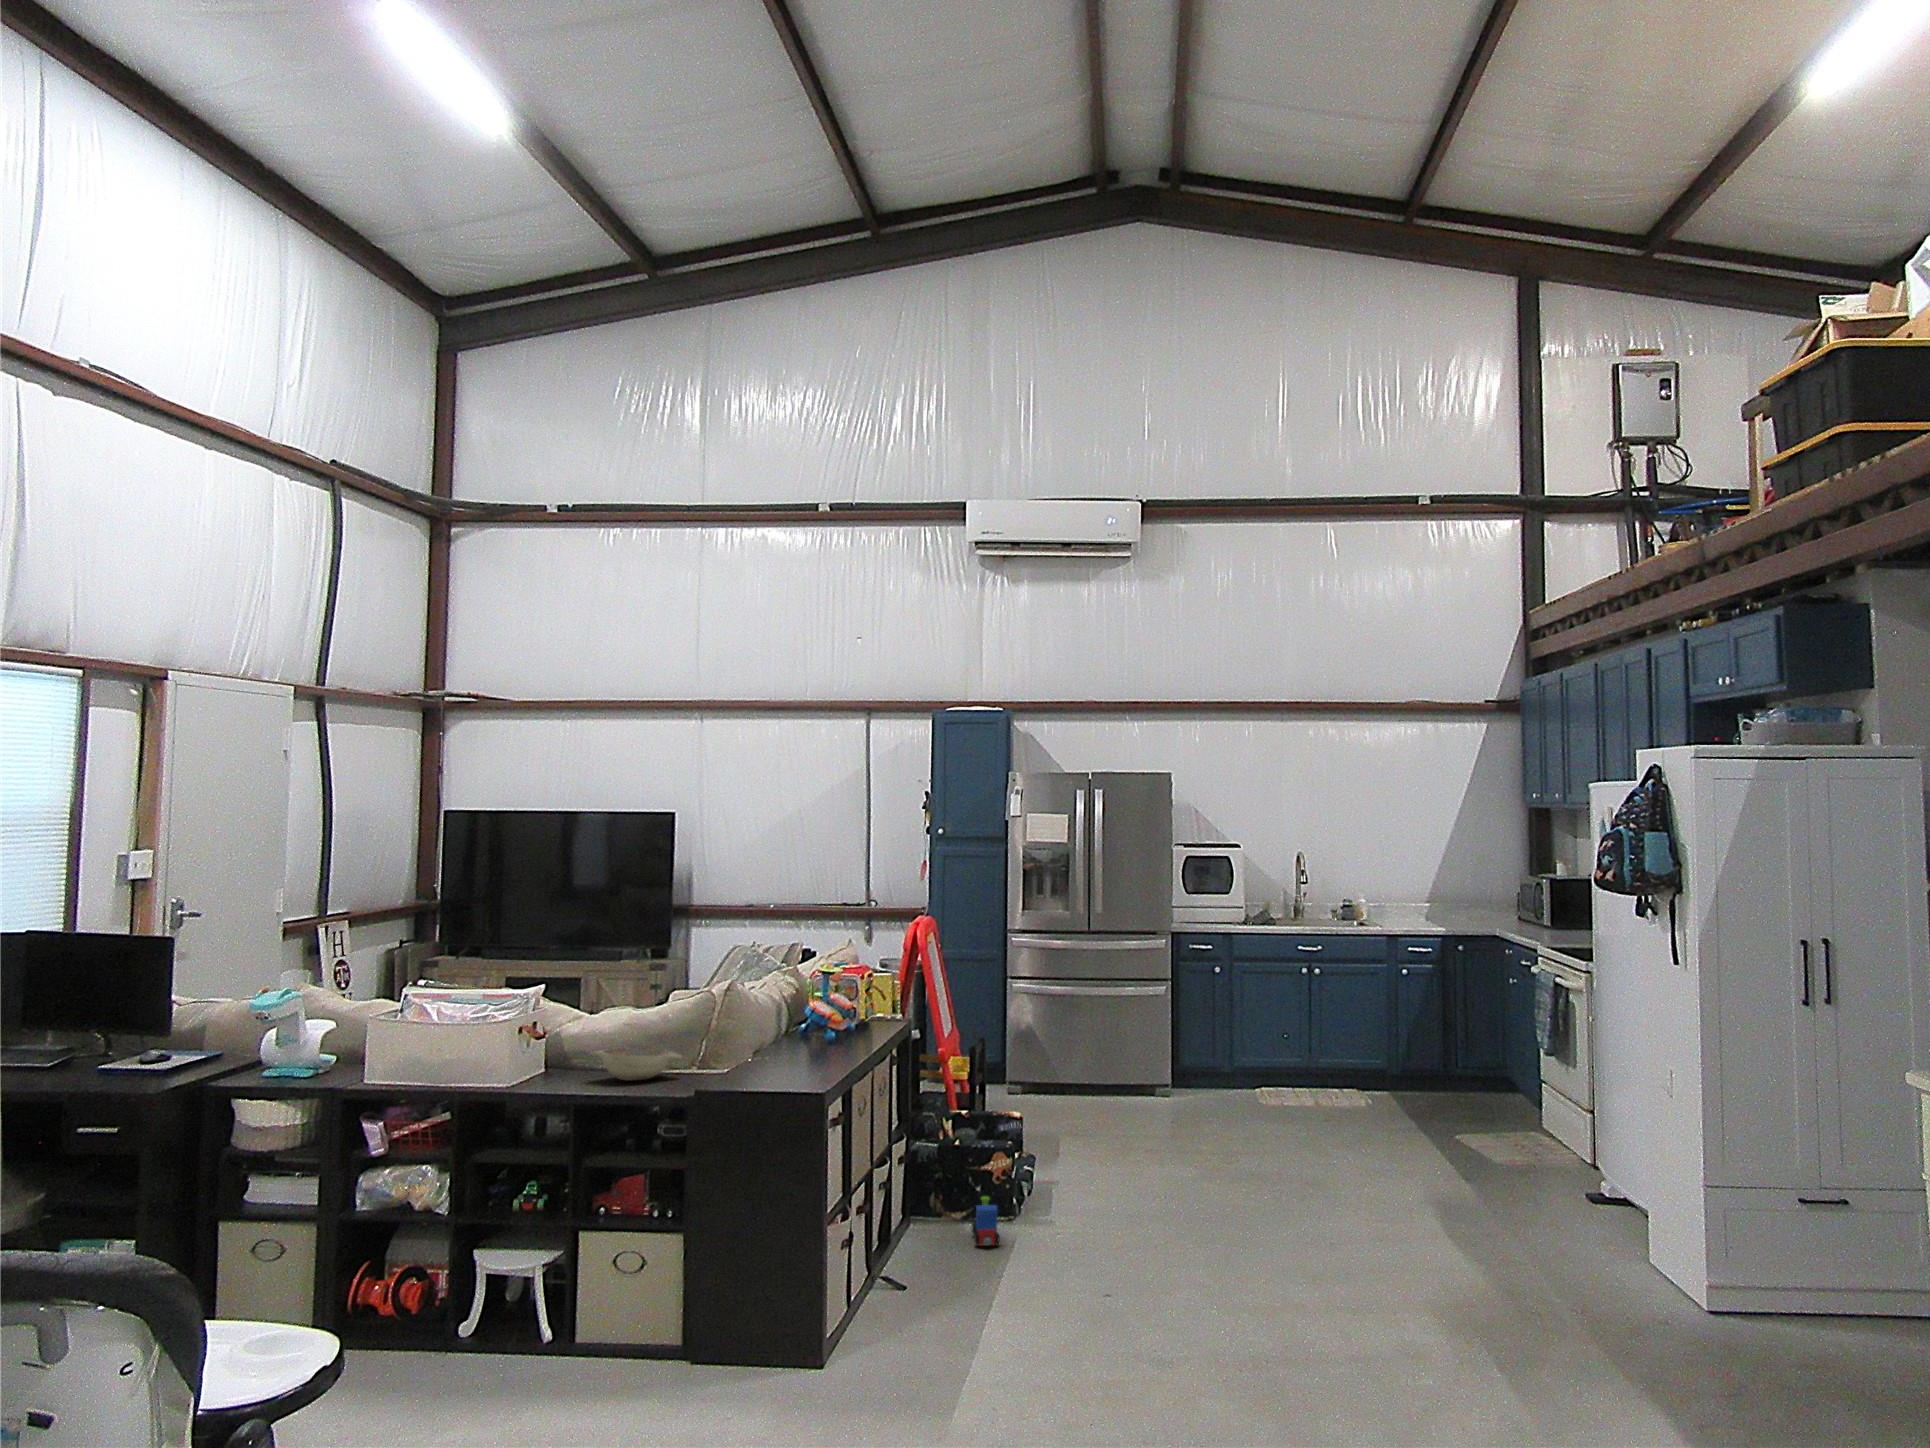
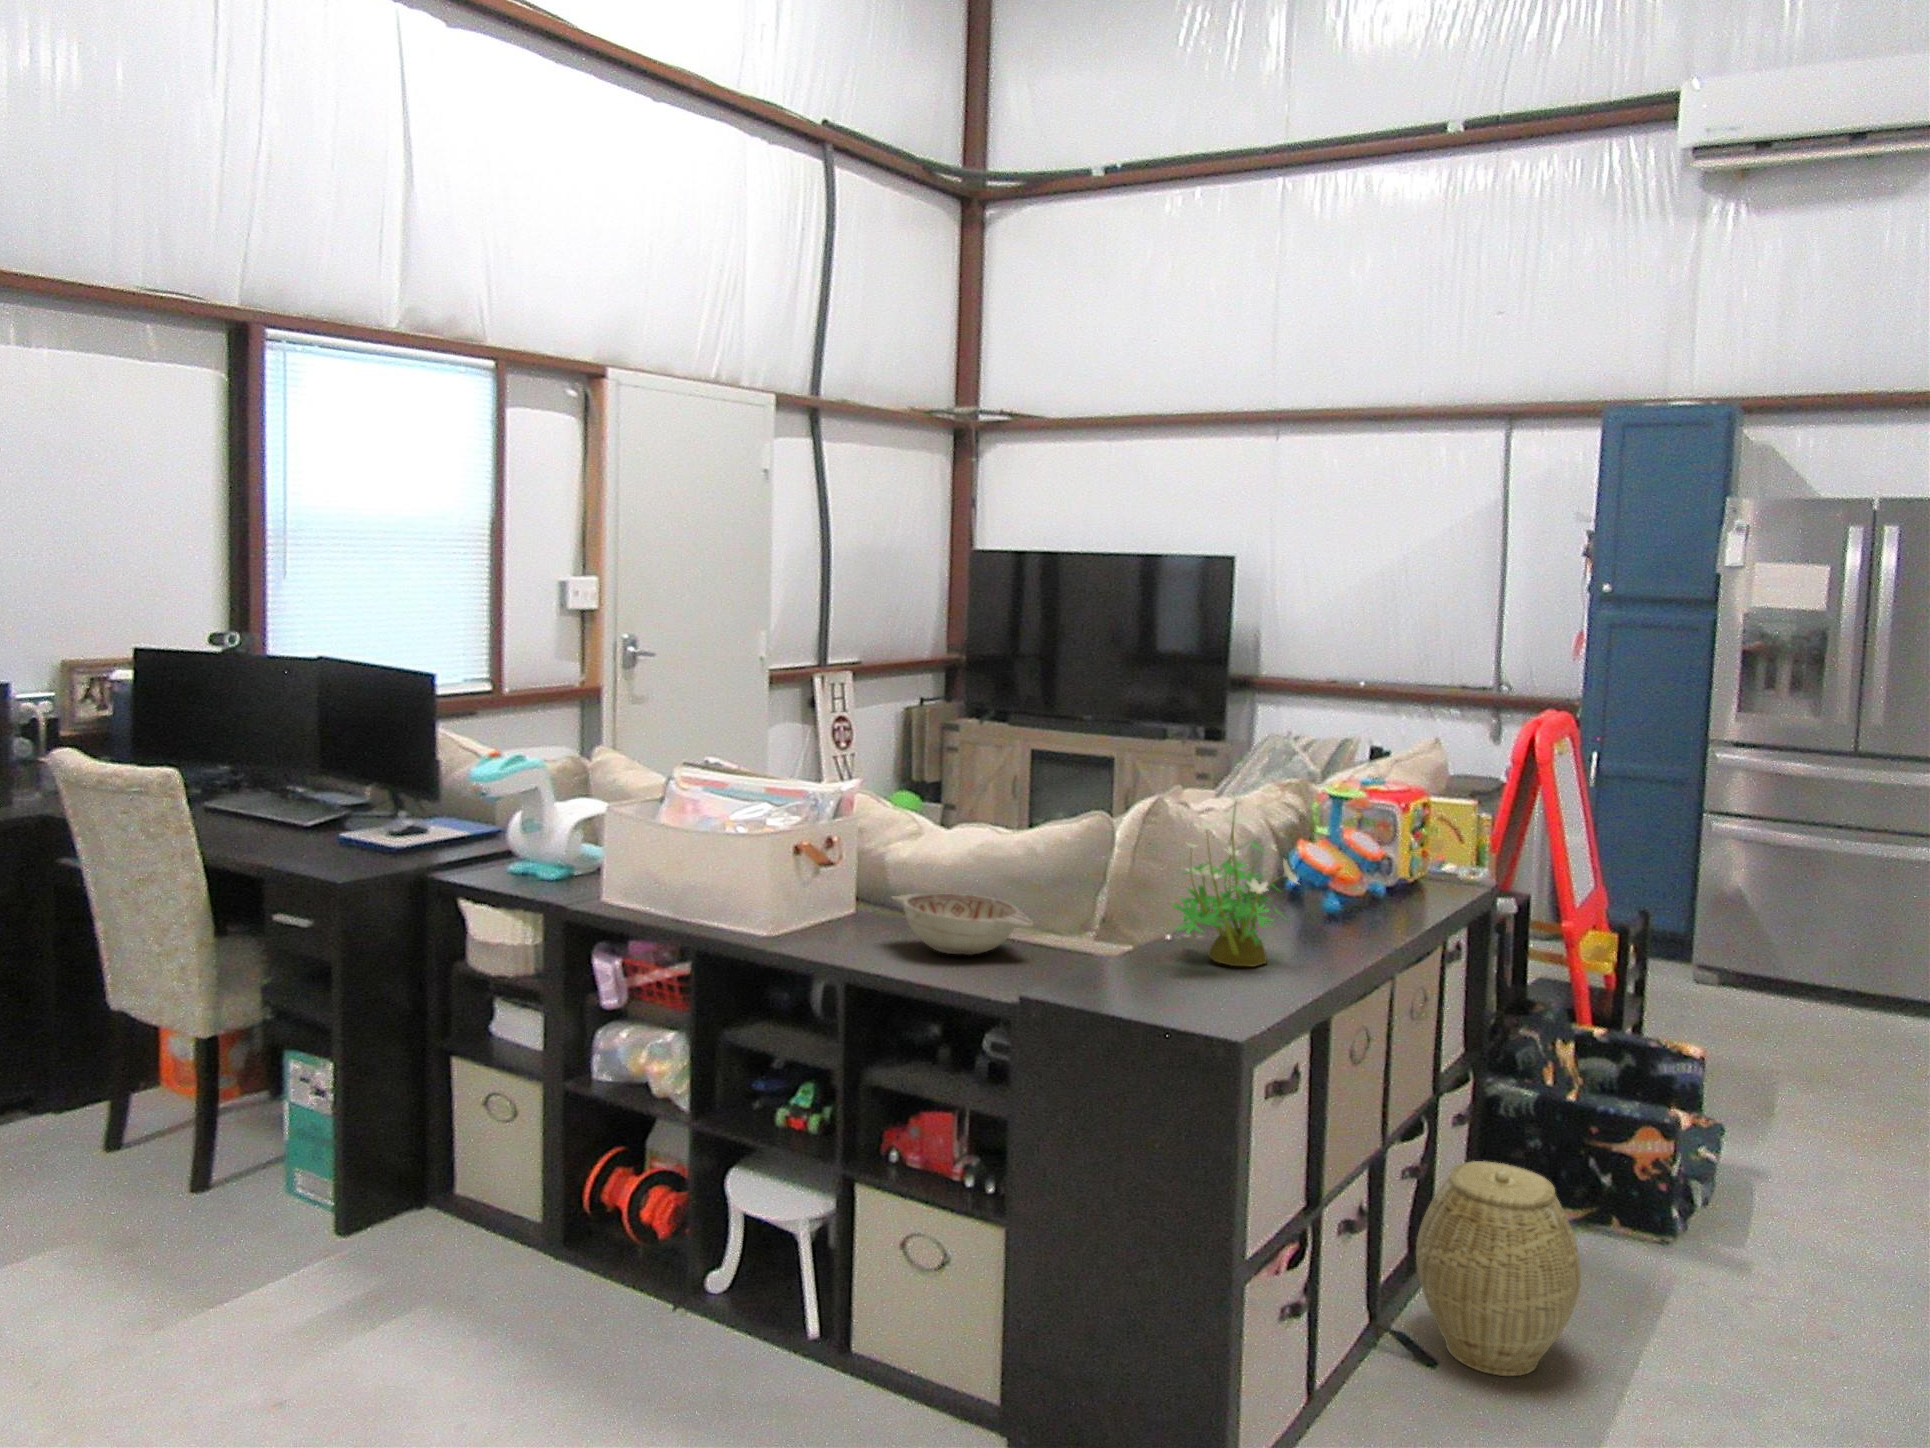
potted plant: none [761,972,827,1066] -> present [1172,796,1297,966]
woven basket: none [886,1171,971,1286] -> present [1416,1161,1581,1376]
toy train: present [972,1196,999,1246] -> none [1591,1205,1642,1301]

